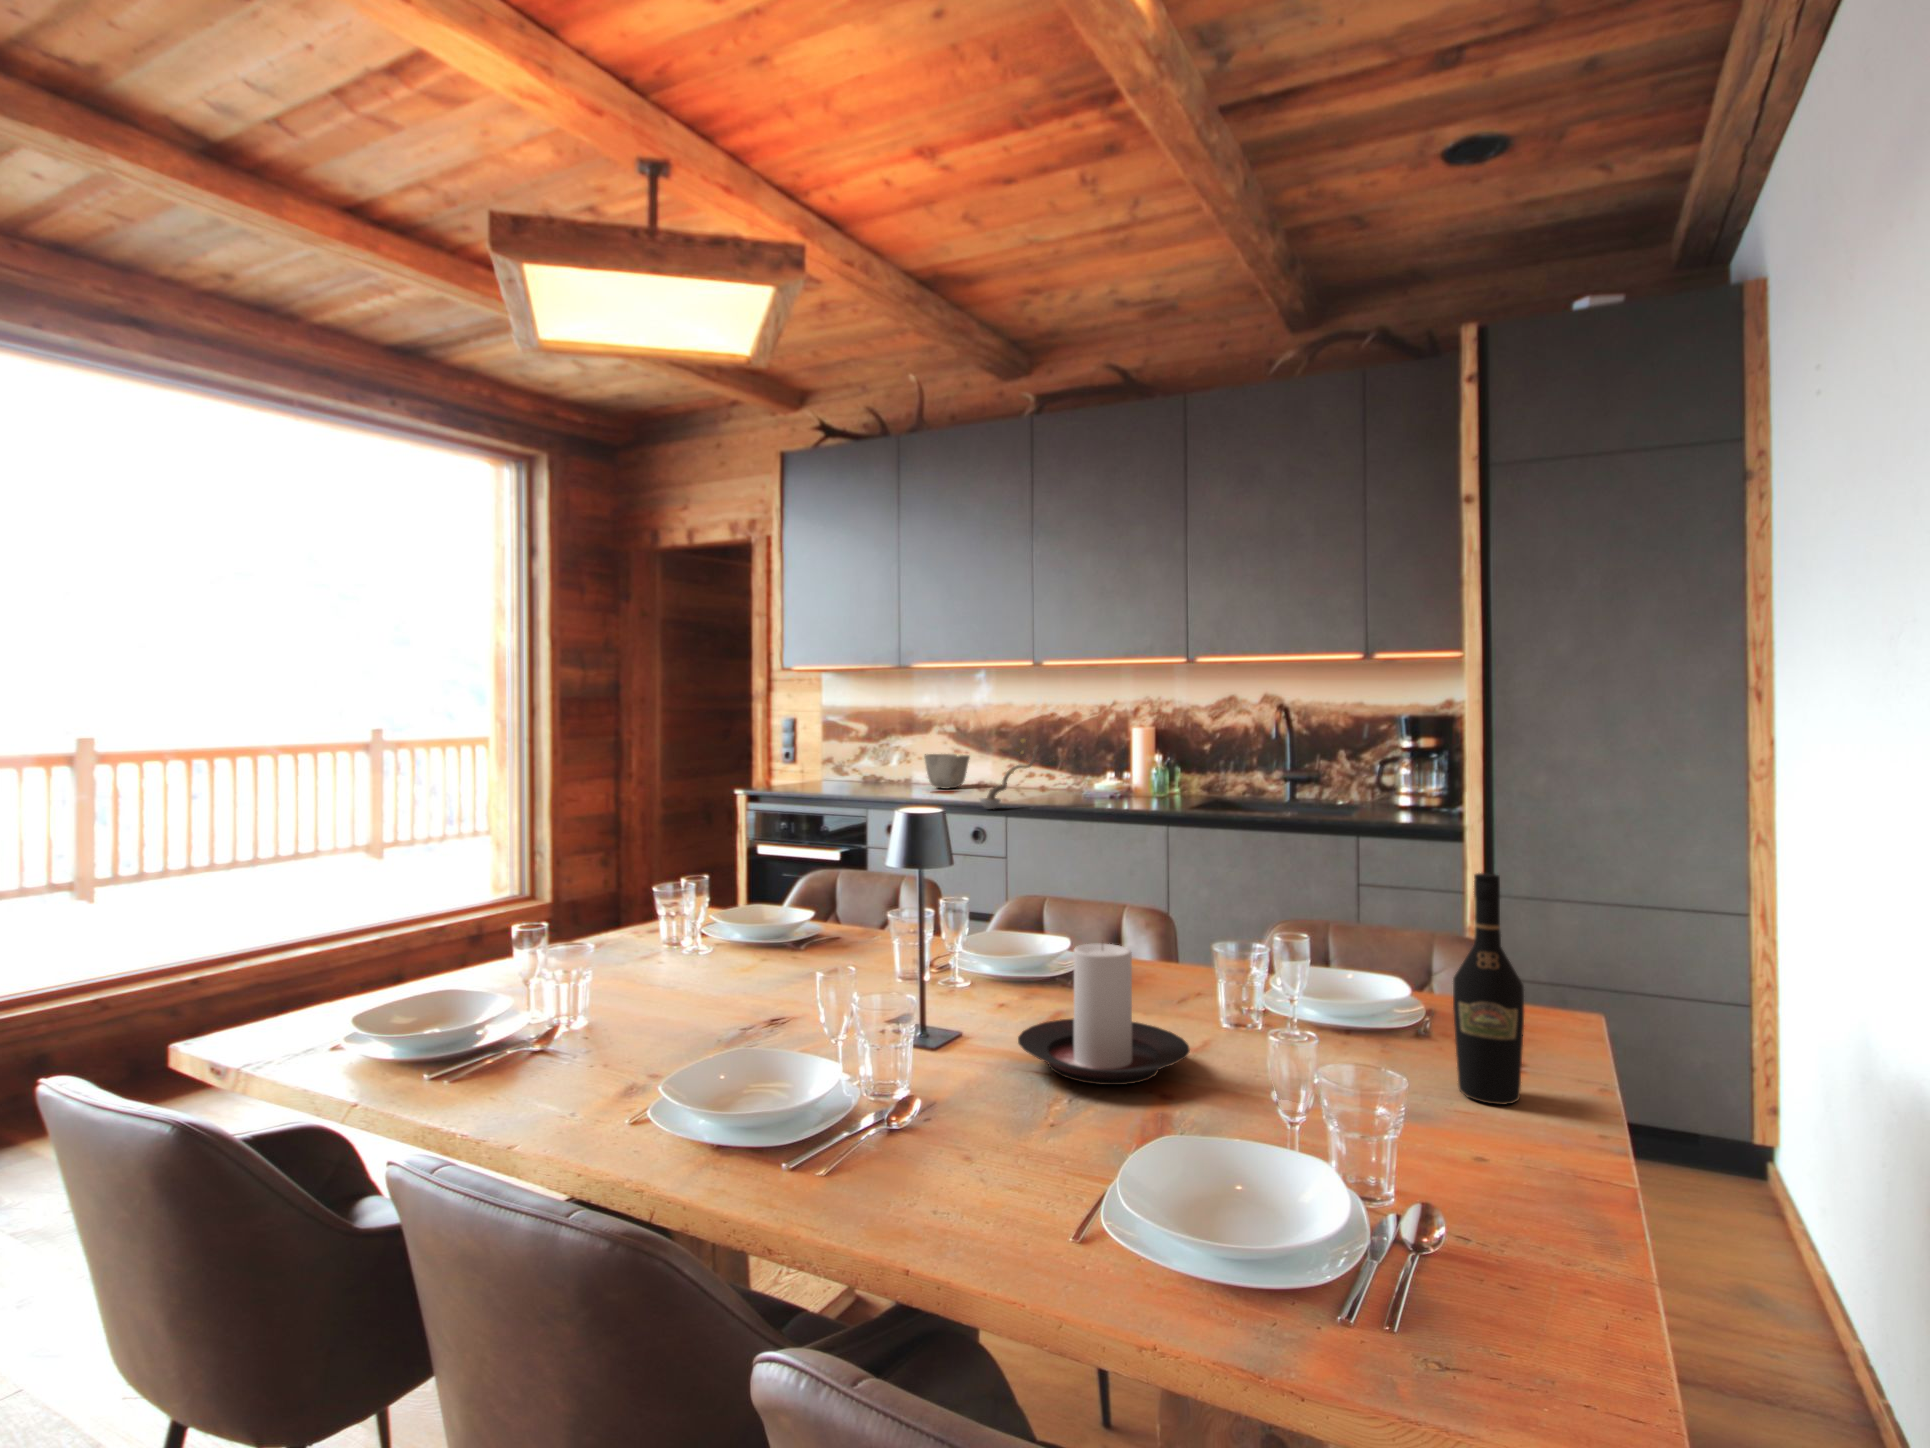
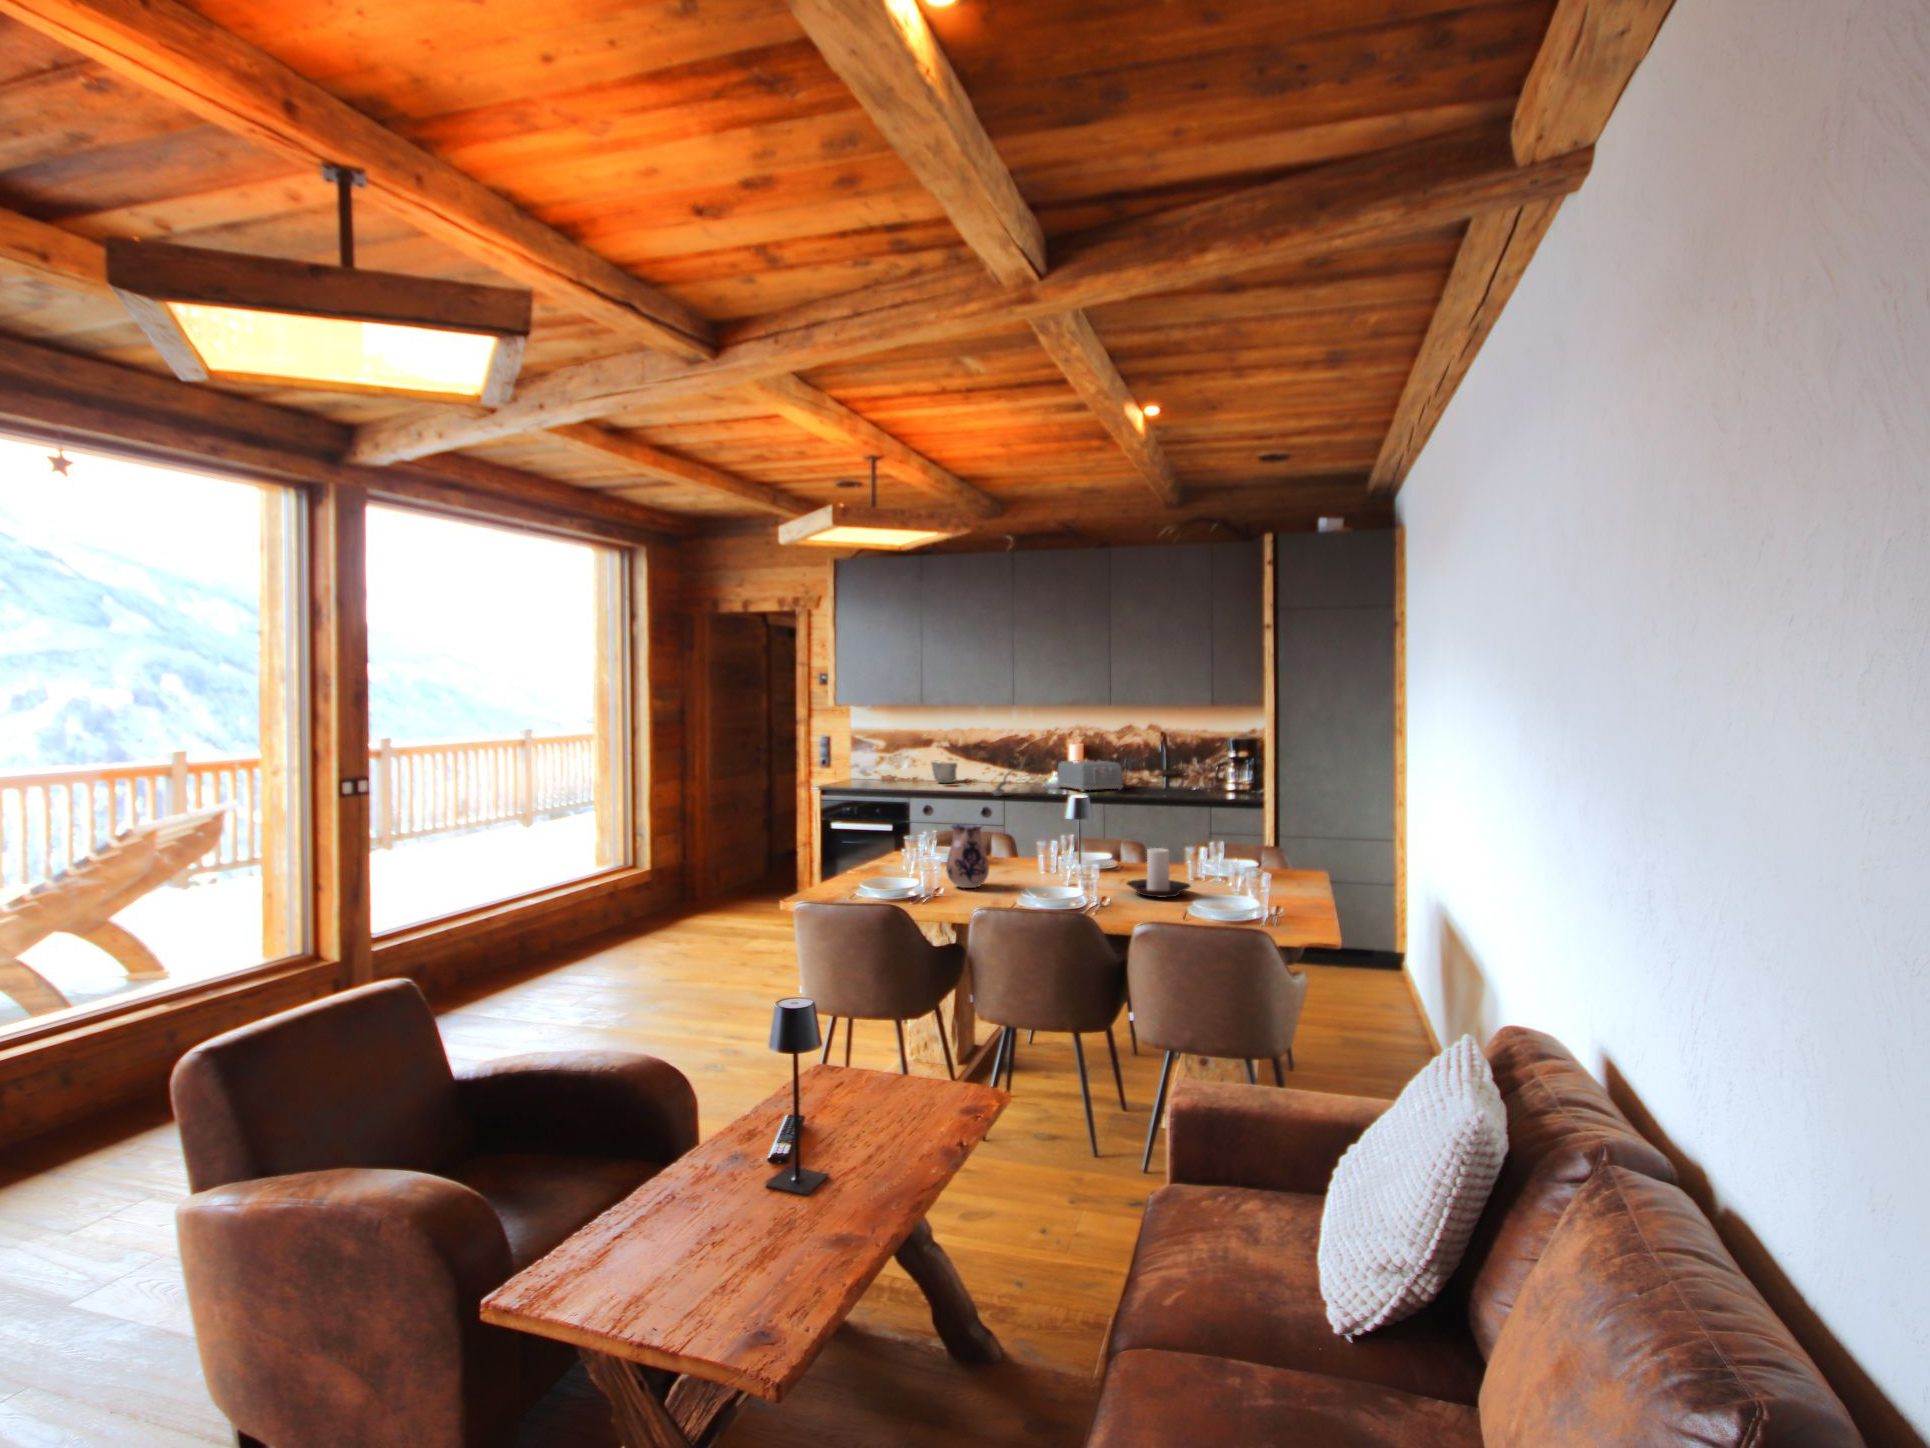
toaster: none [1105,753,1213,804] -> present [1056,760,1123,792]
ceramic pitcher: none [629,861,730,1015] -> present [946,823,989,888]
wine bottle: present [1453,873,1524,1105] -> none [1281,817,1304,896]

